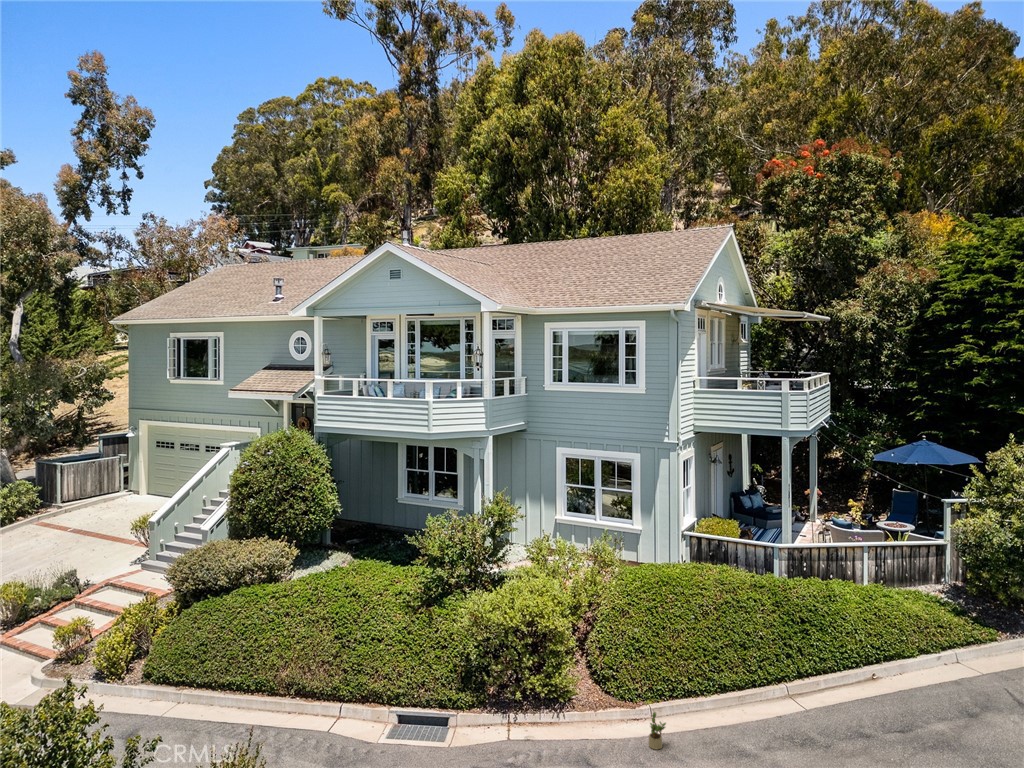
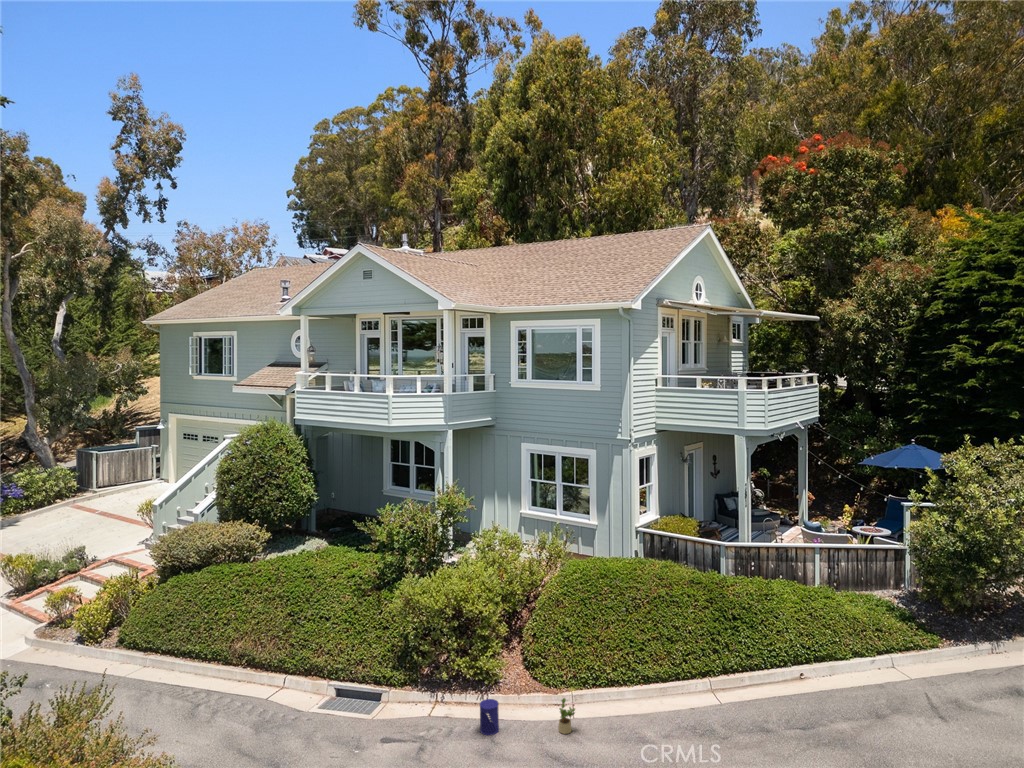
waste bin: none [567,717,587,756] -> present [480,699,499,736]

